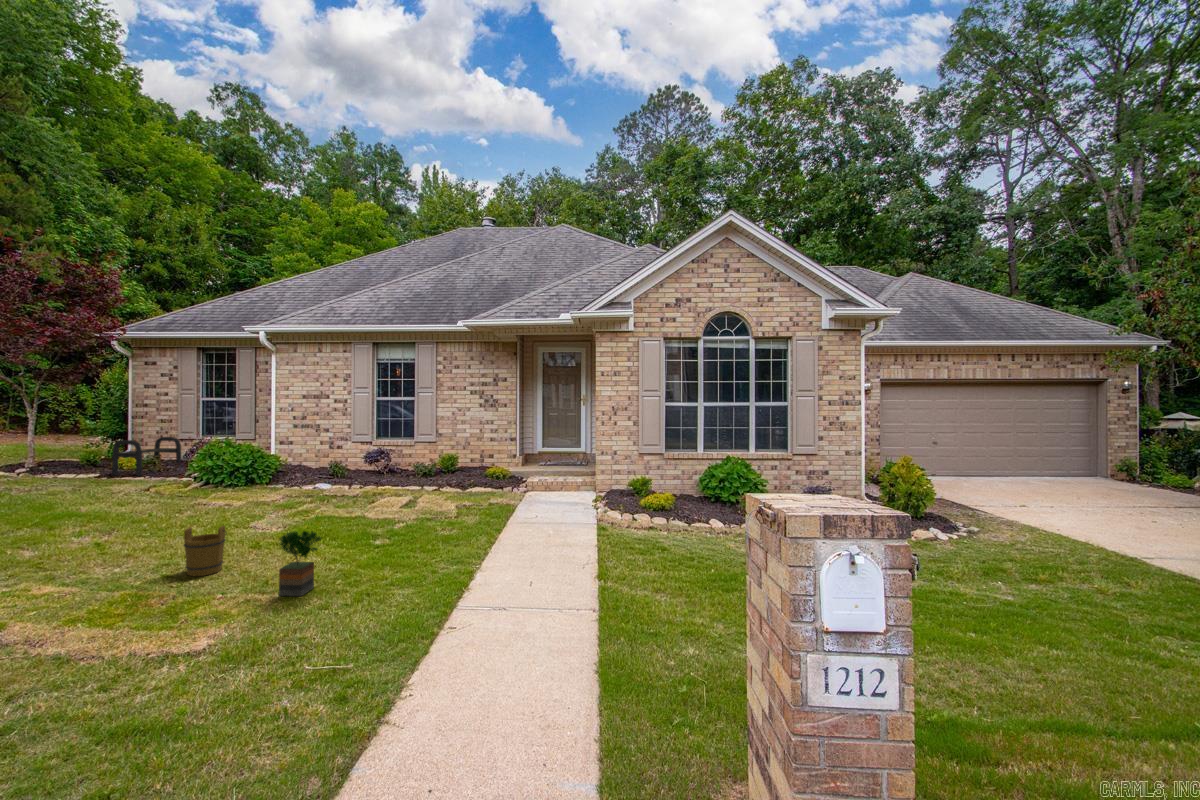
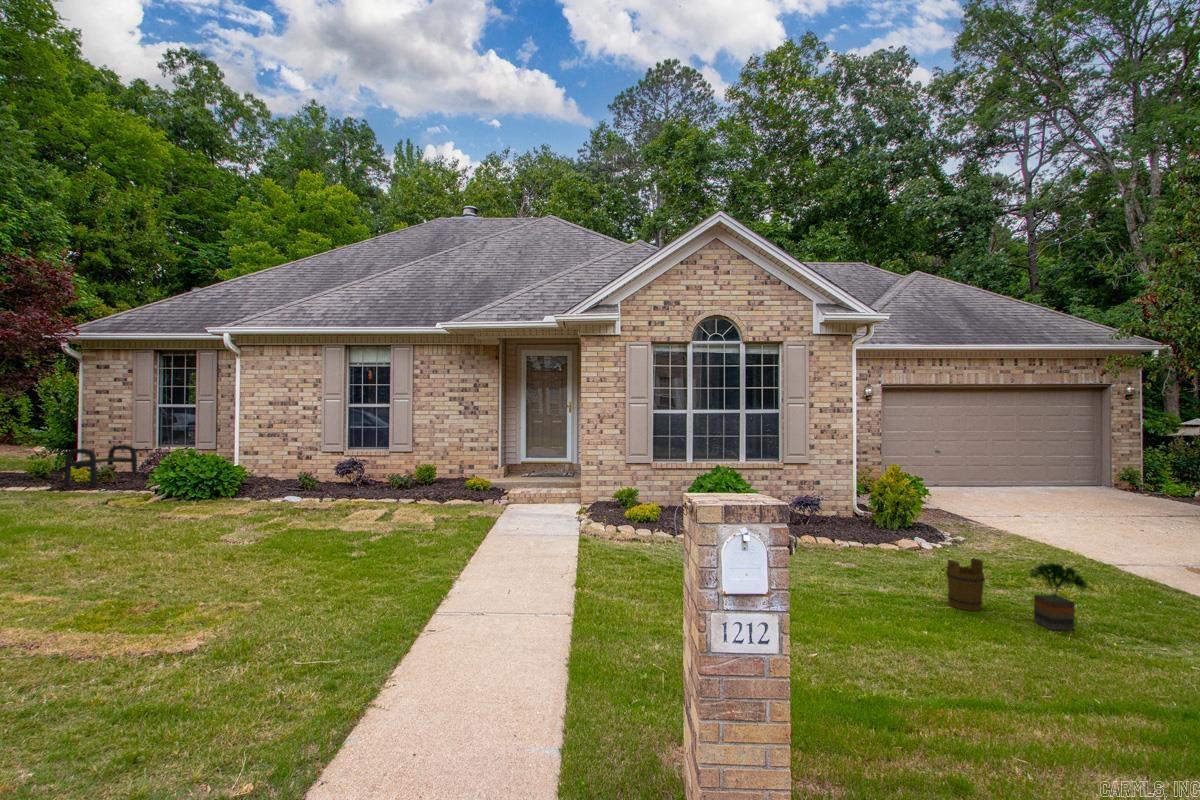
bucket: present [184,526,227,576] -> present [943,558,985,611]
potted tree: present [279,531,321,596] -> present [1029,563,1087,630]

